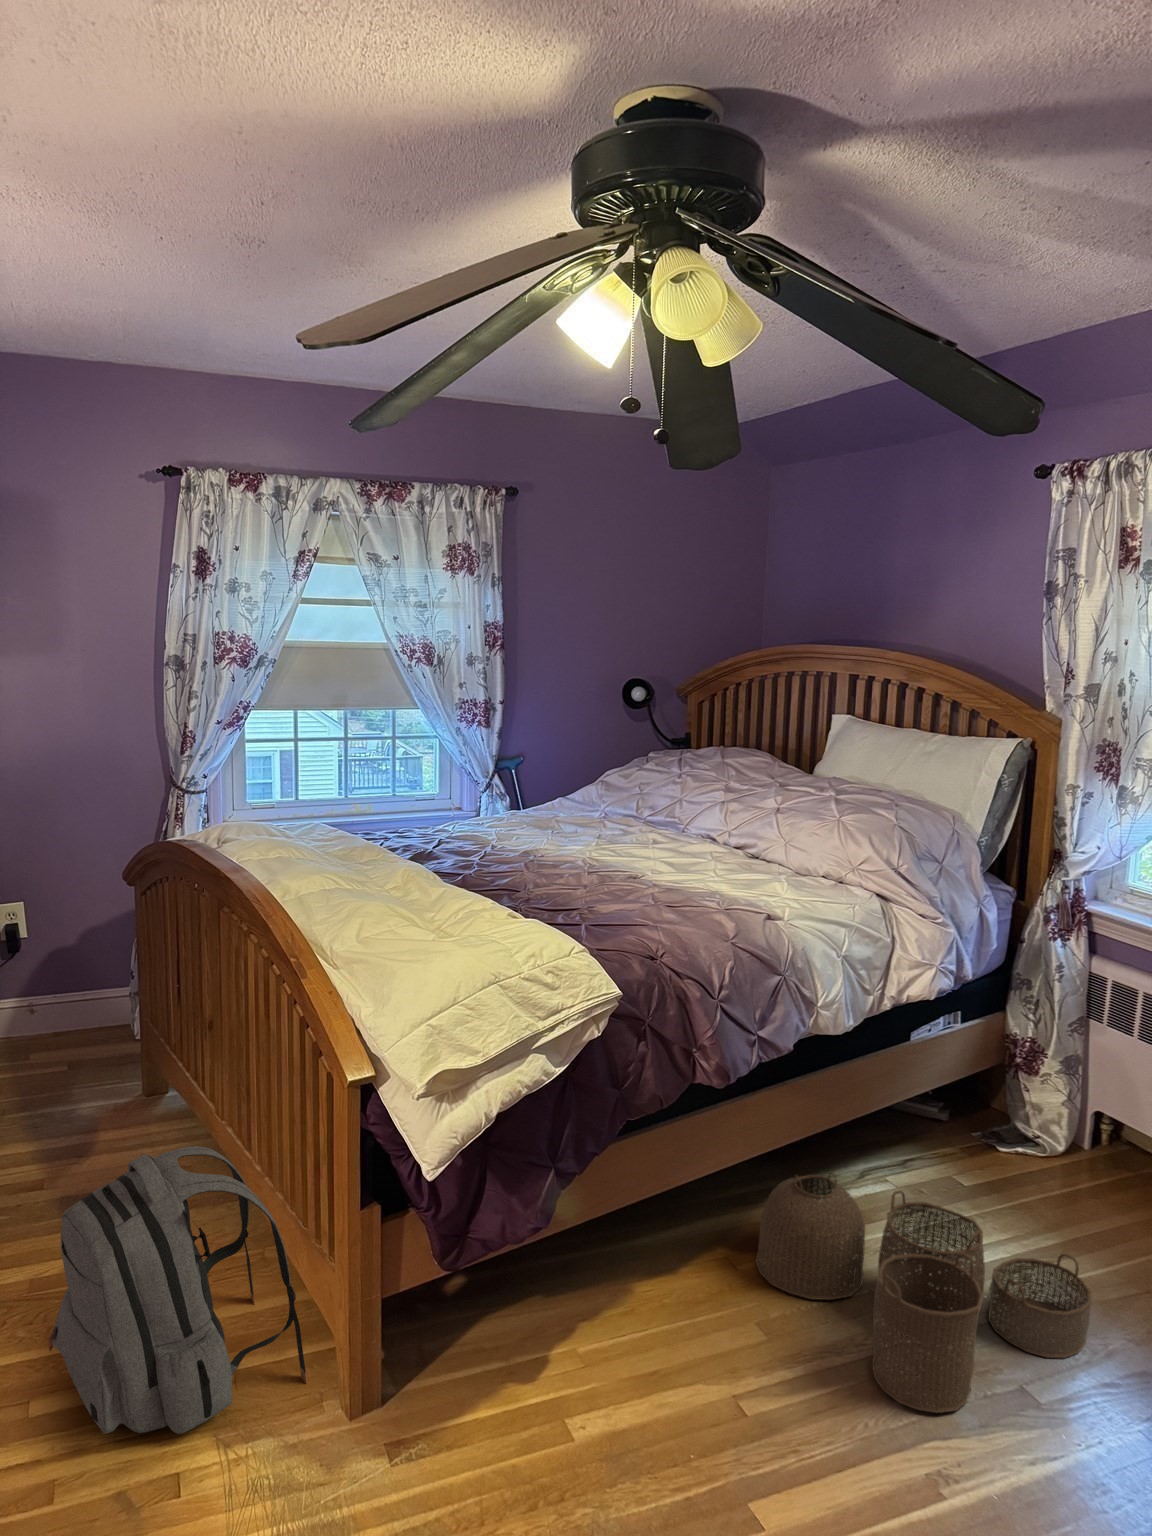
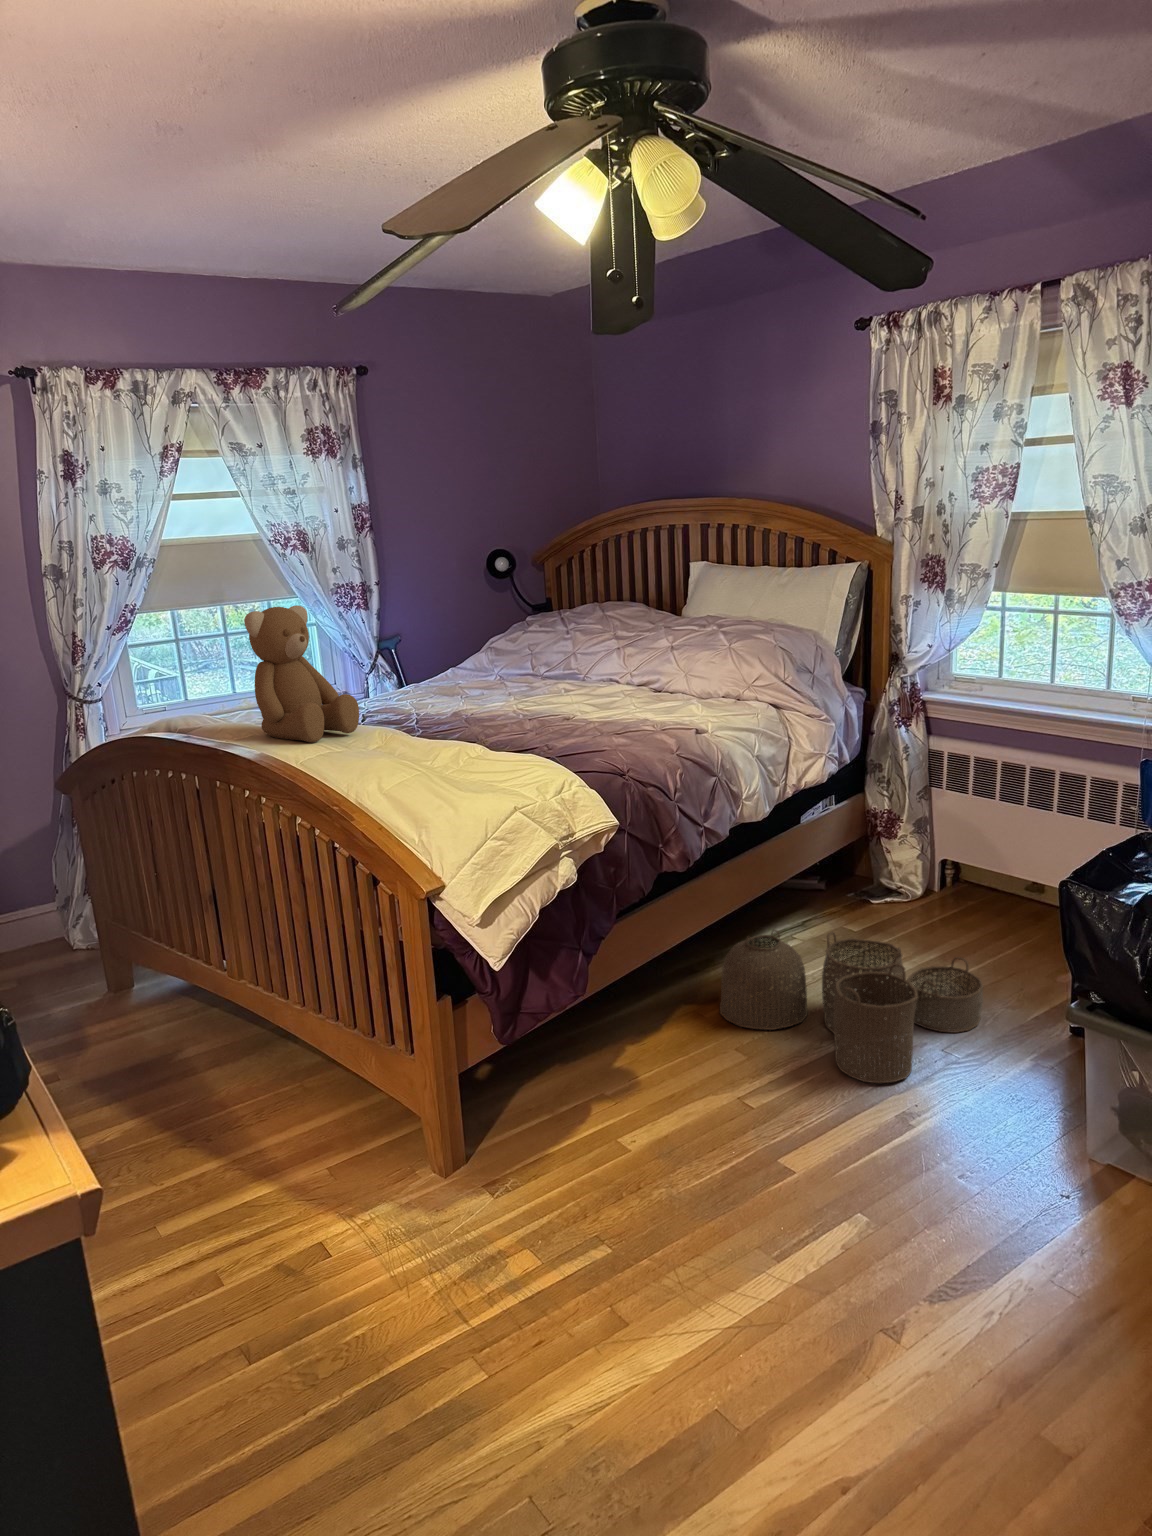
teddy bear: none [289,726,395,874] -> present [244,606,359,743]
backpack: present [48,1146,307,1434] -> none [158,992,395,1235]

